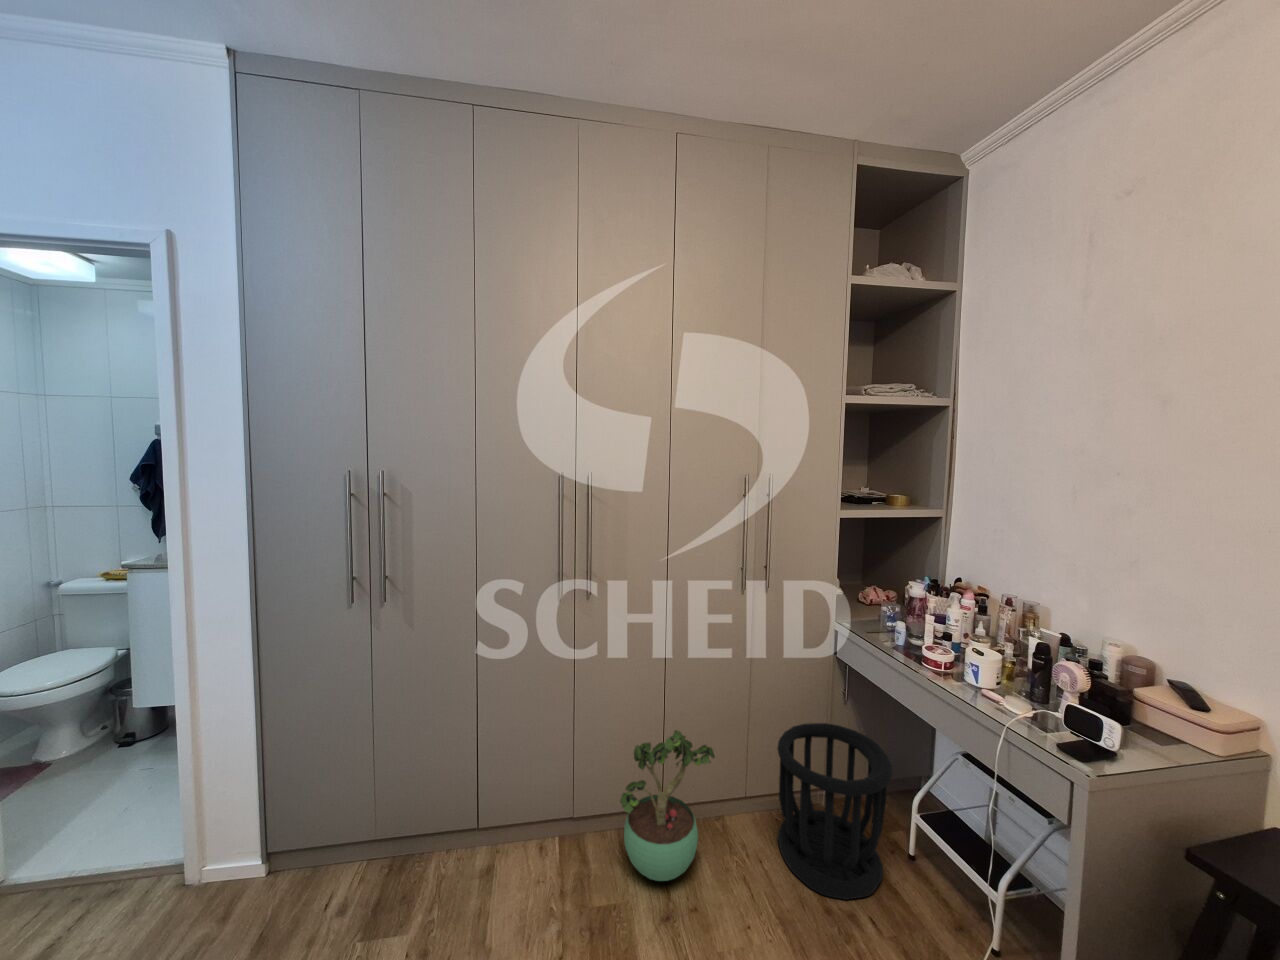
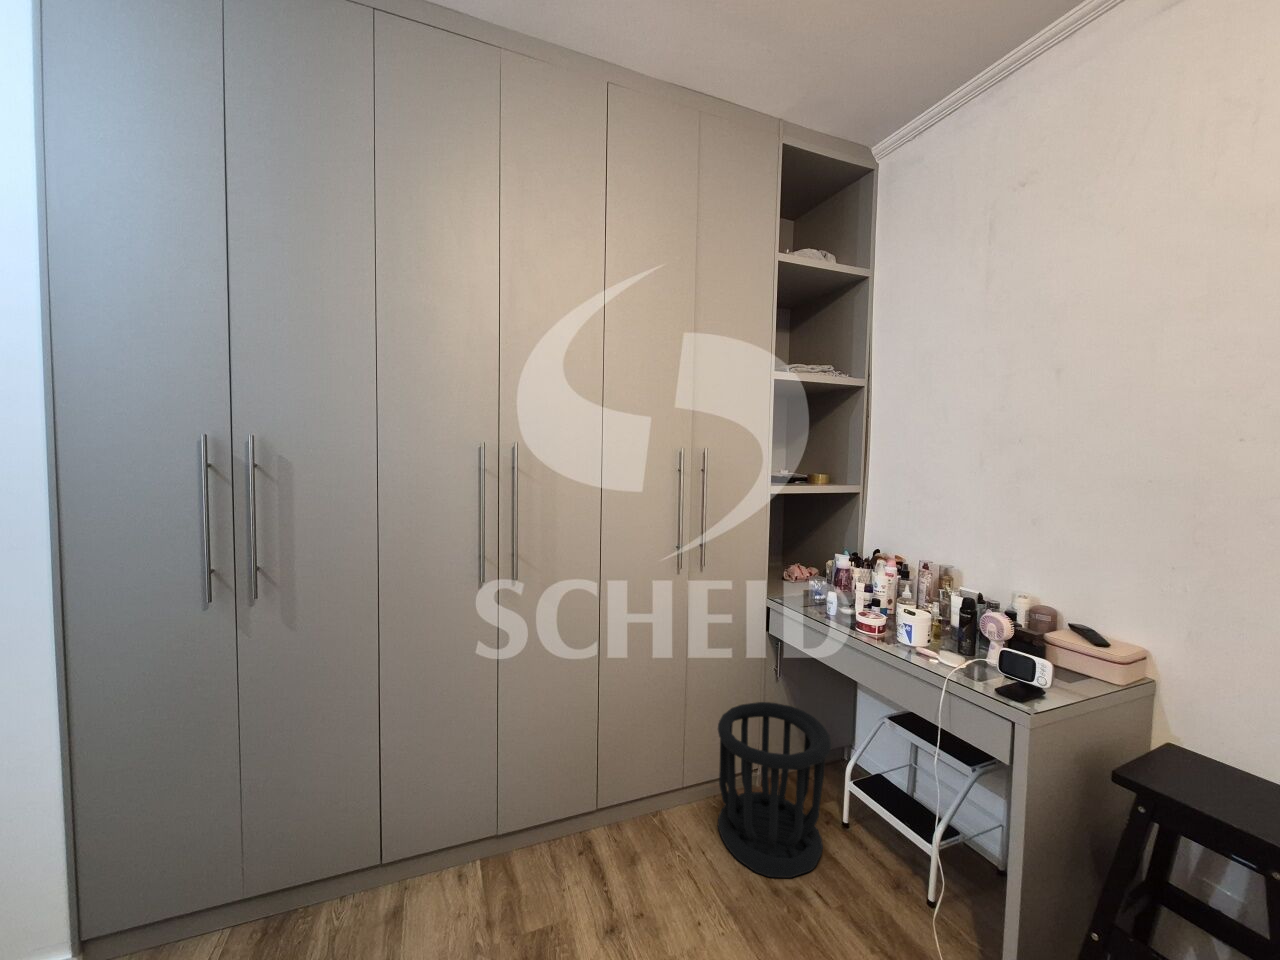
potted plant: present [620,730,715,881] -> none [557,722,658,892]

